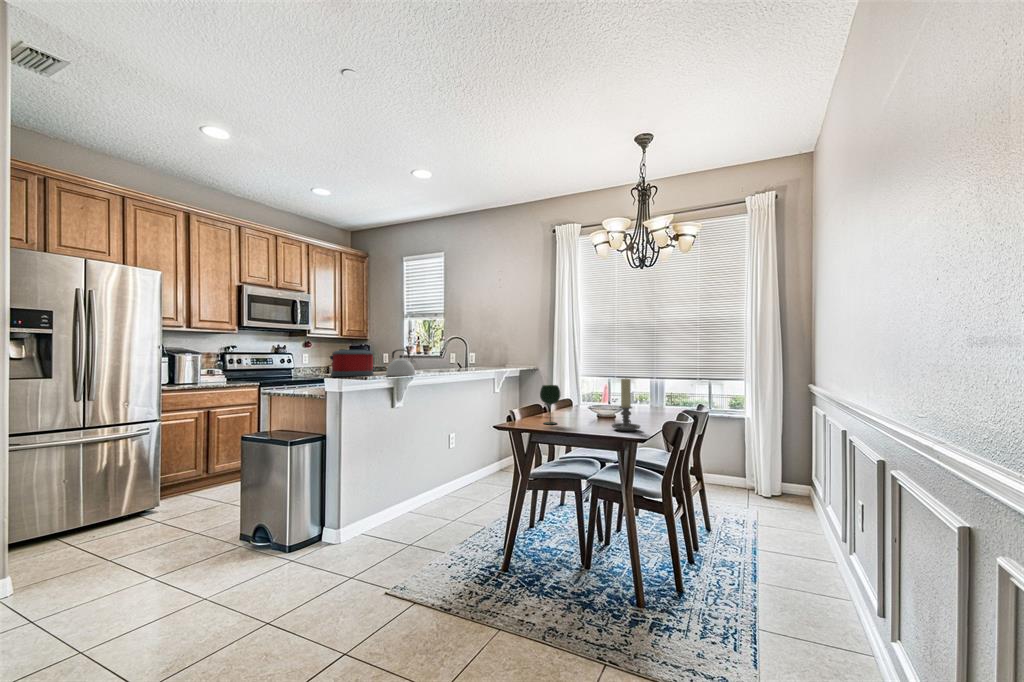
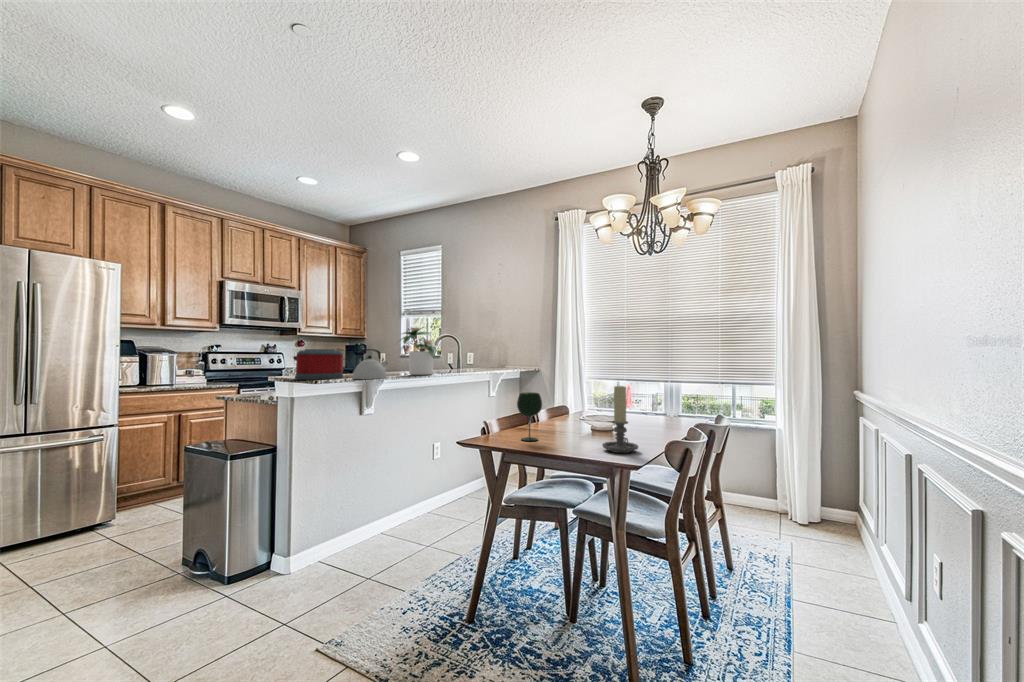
potted plant: none [417,329,458,372] -> present [398,327,440,375]

